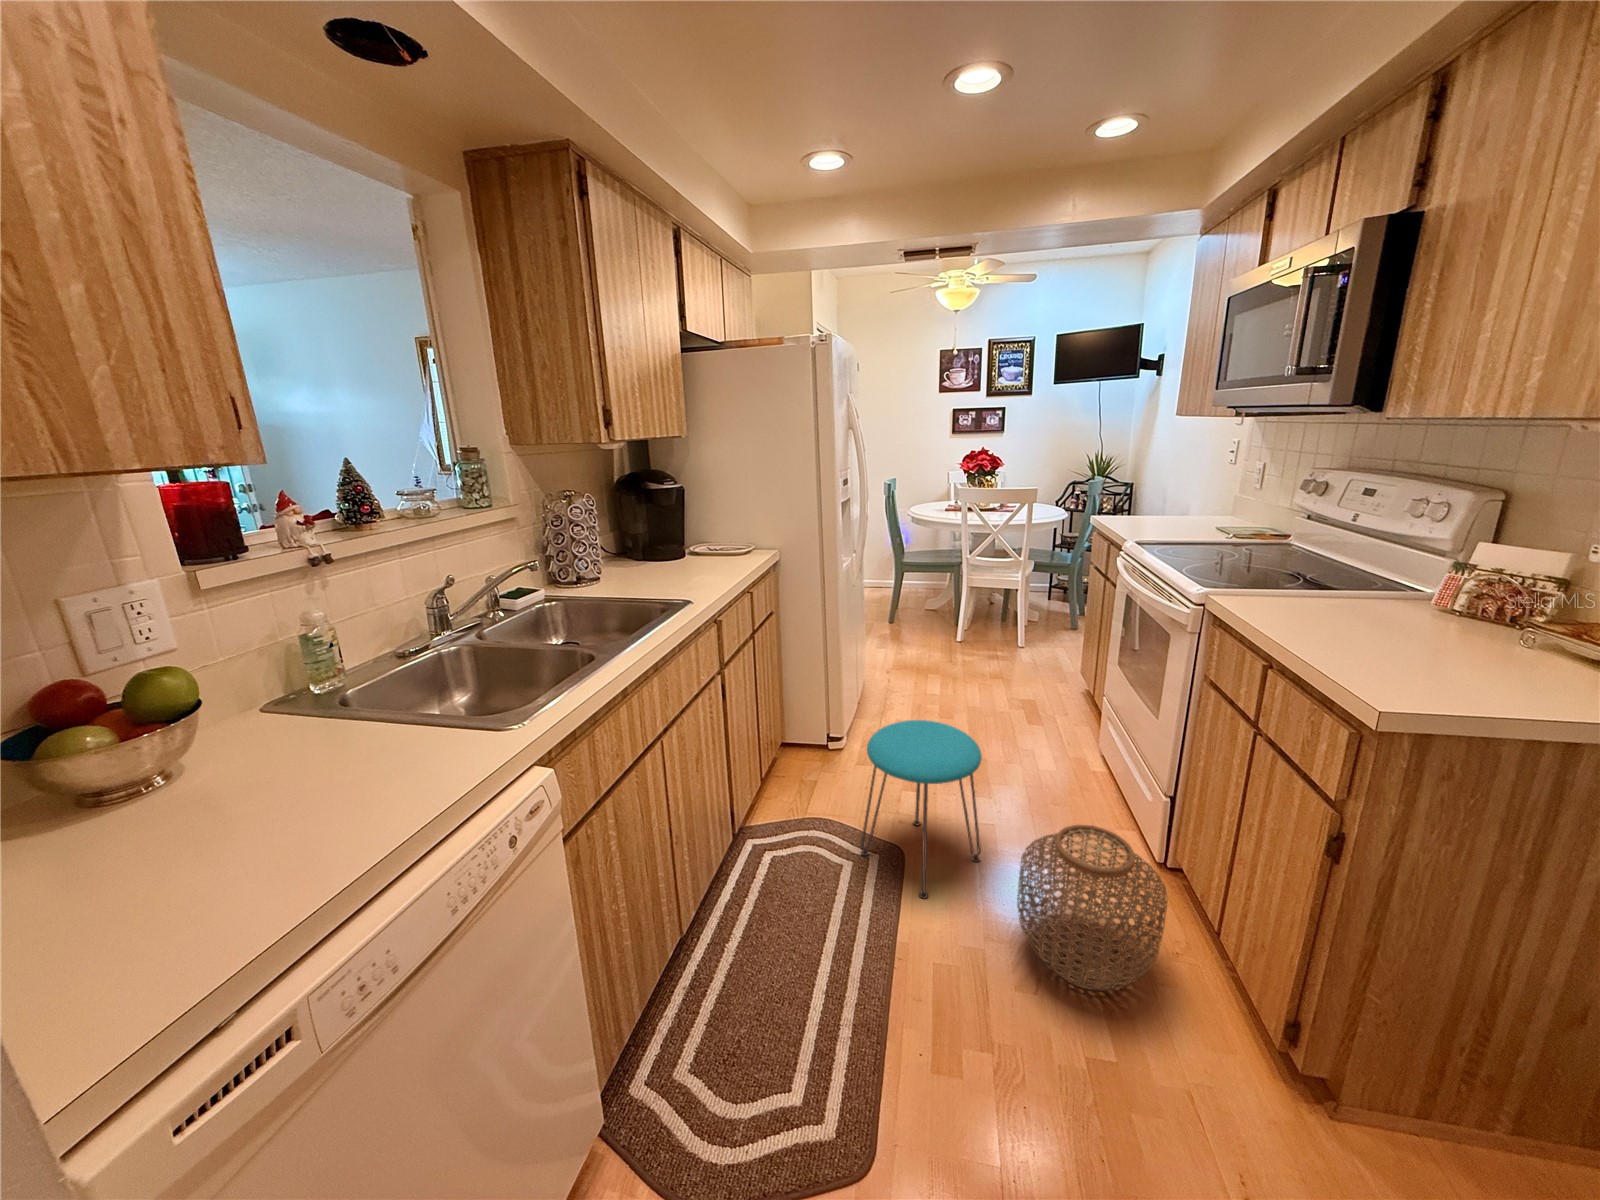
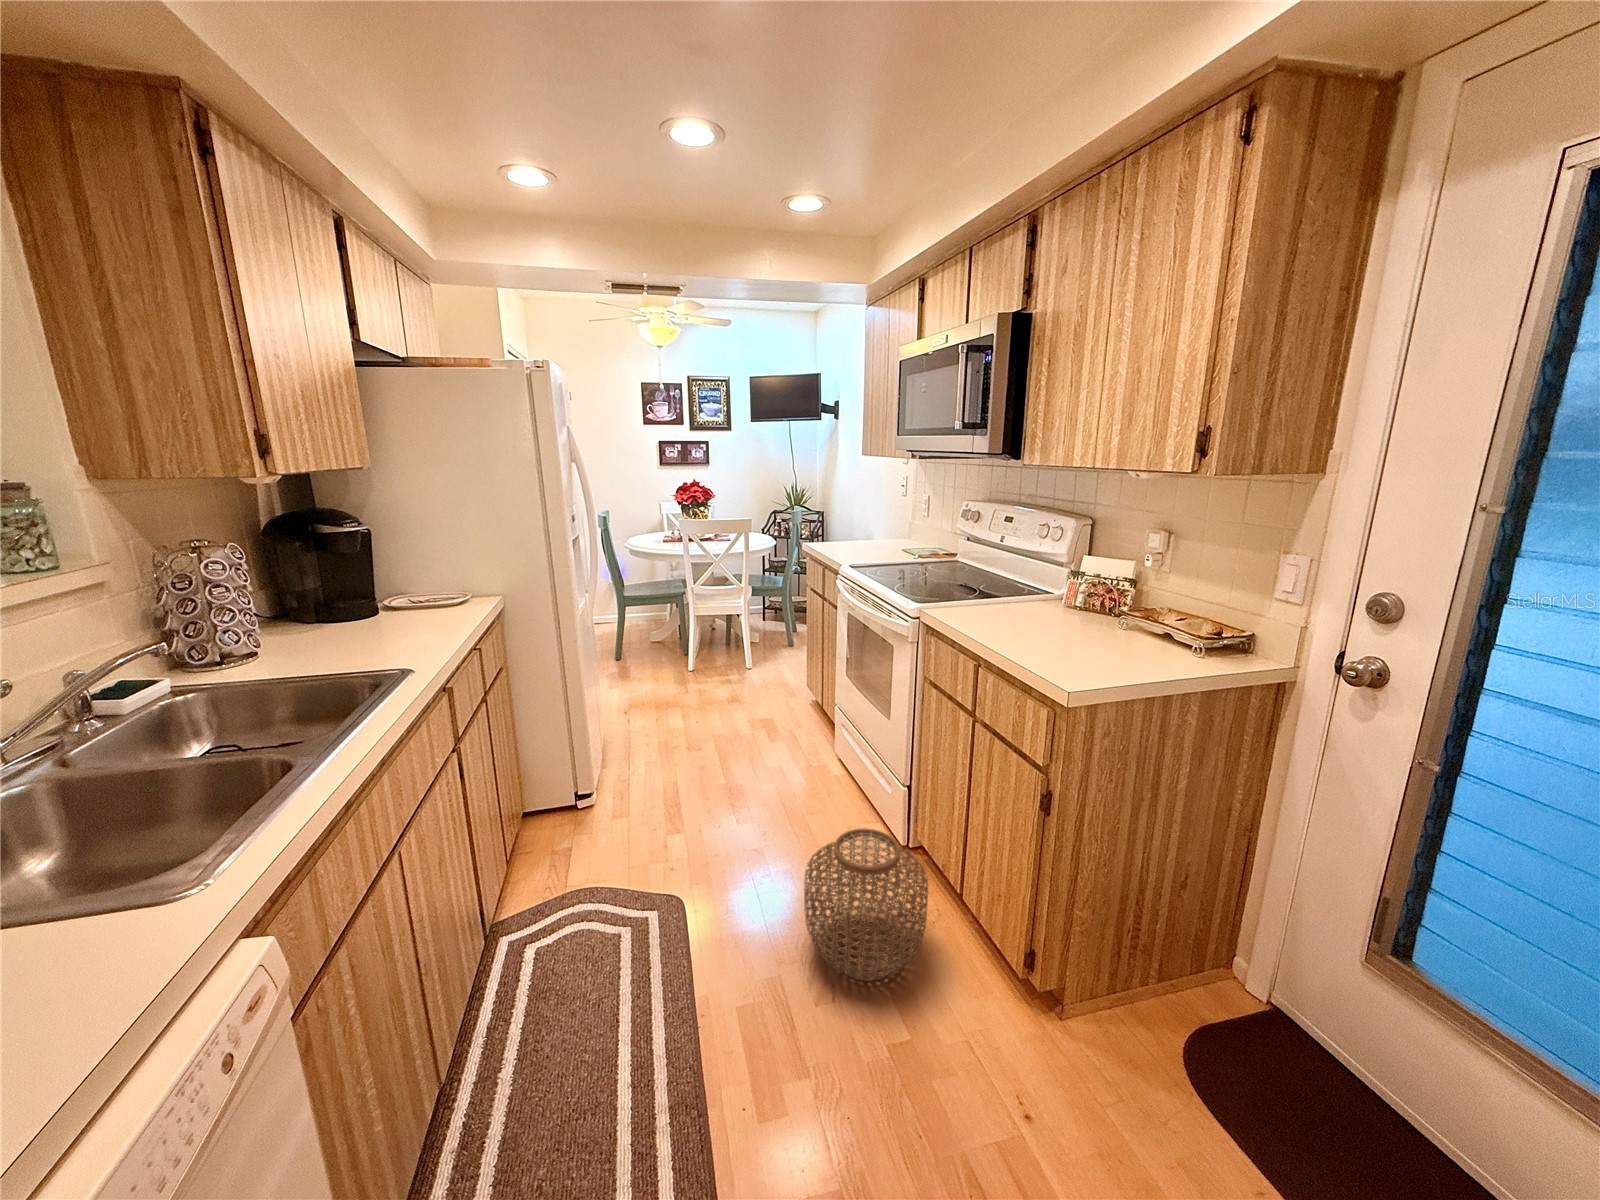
stool: present [861,720,982,898] -> none [636,759,758,944]

